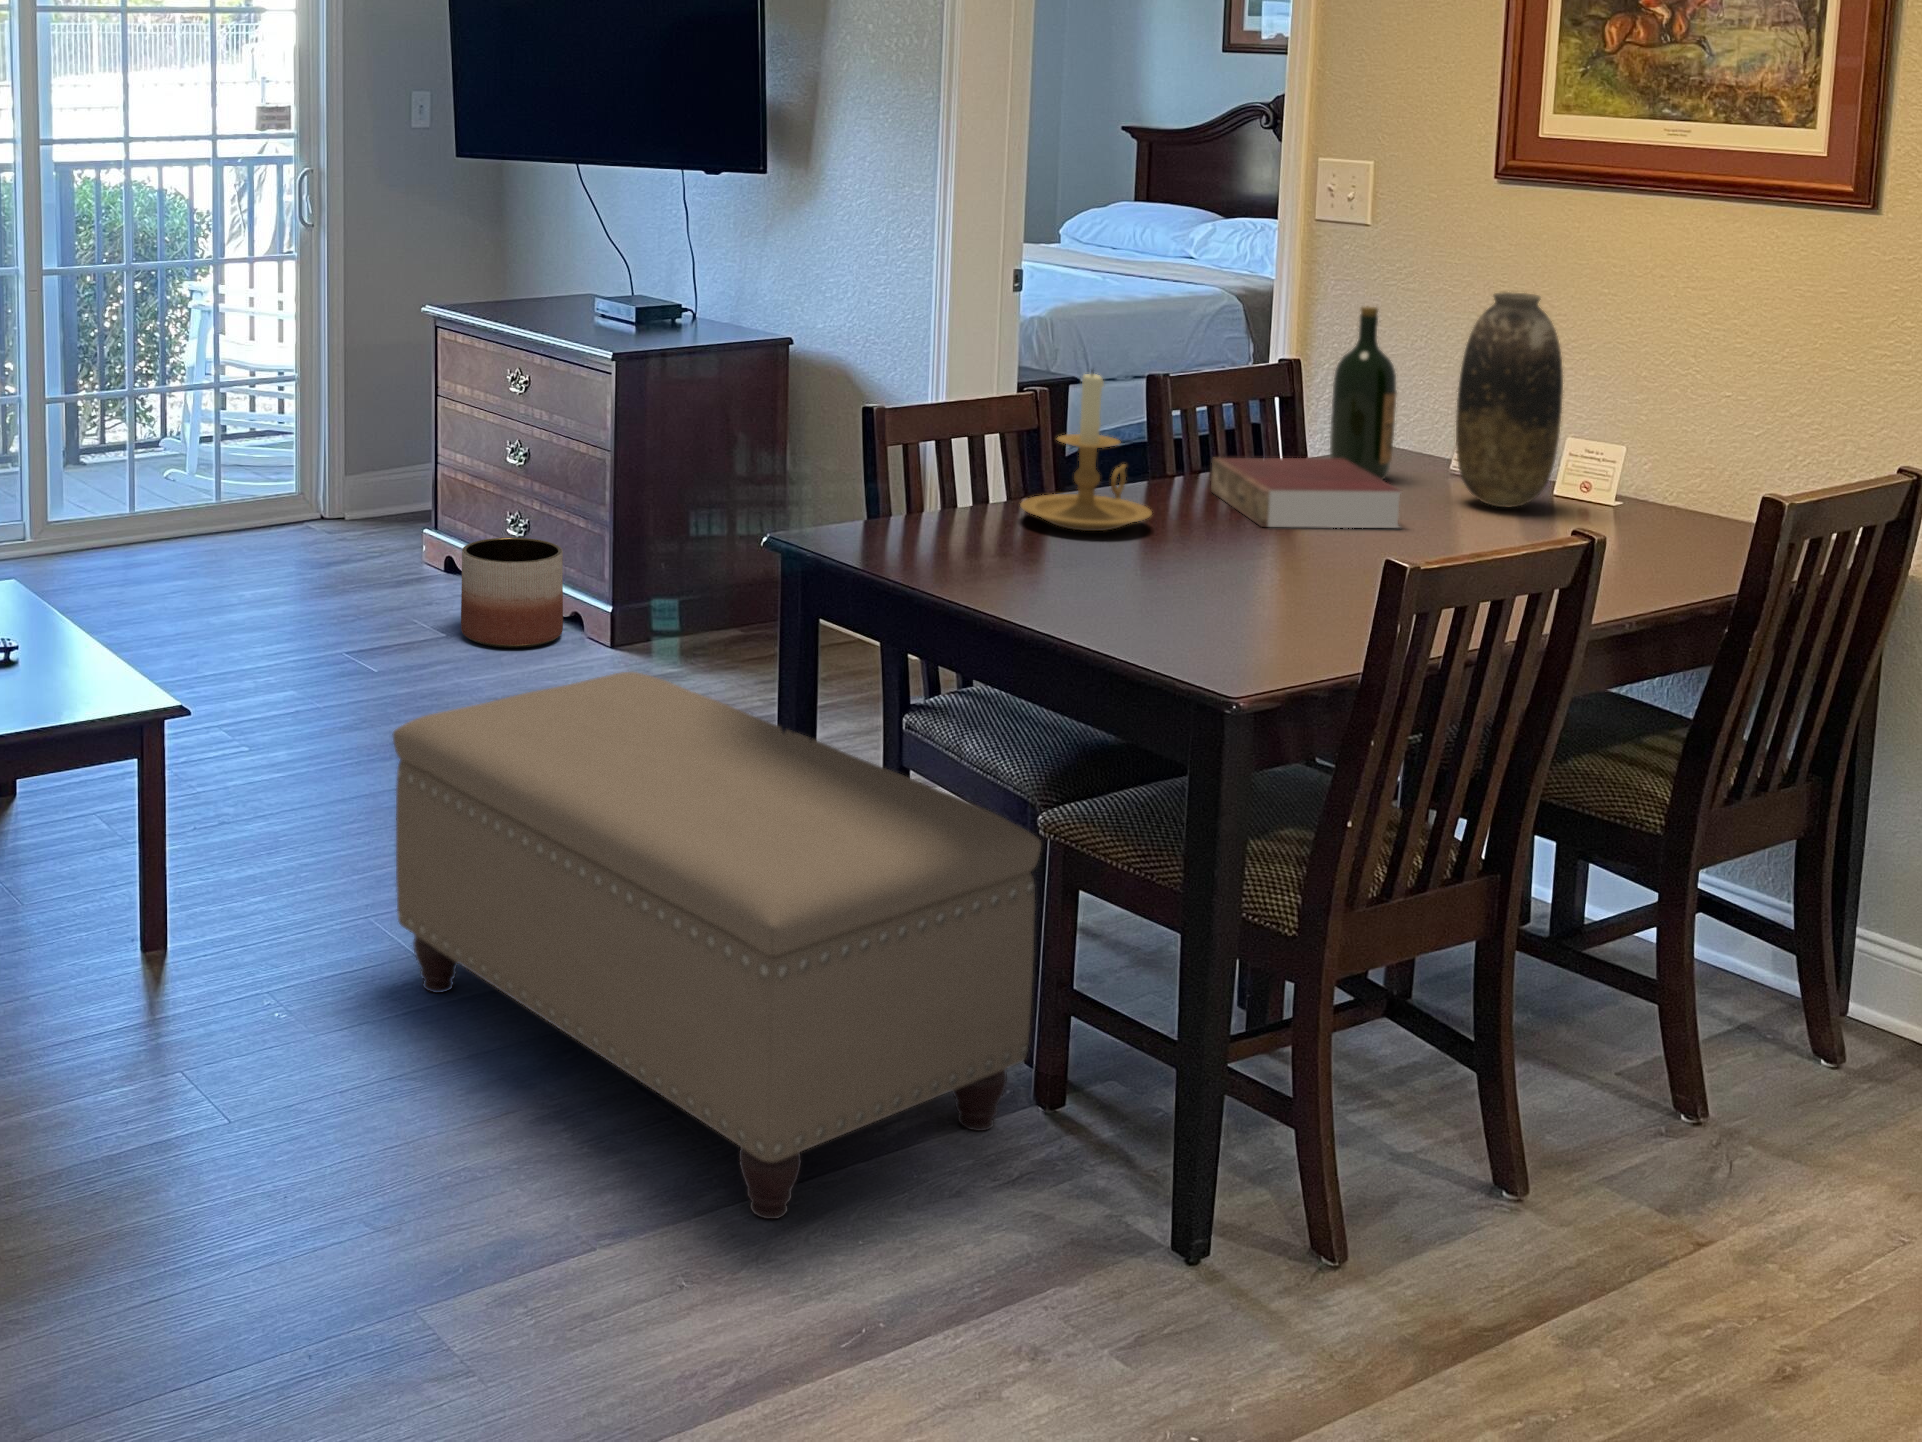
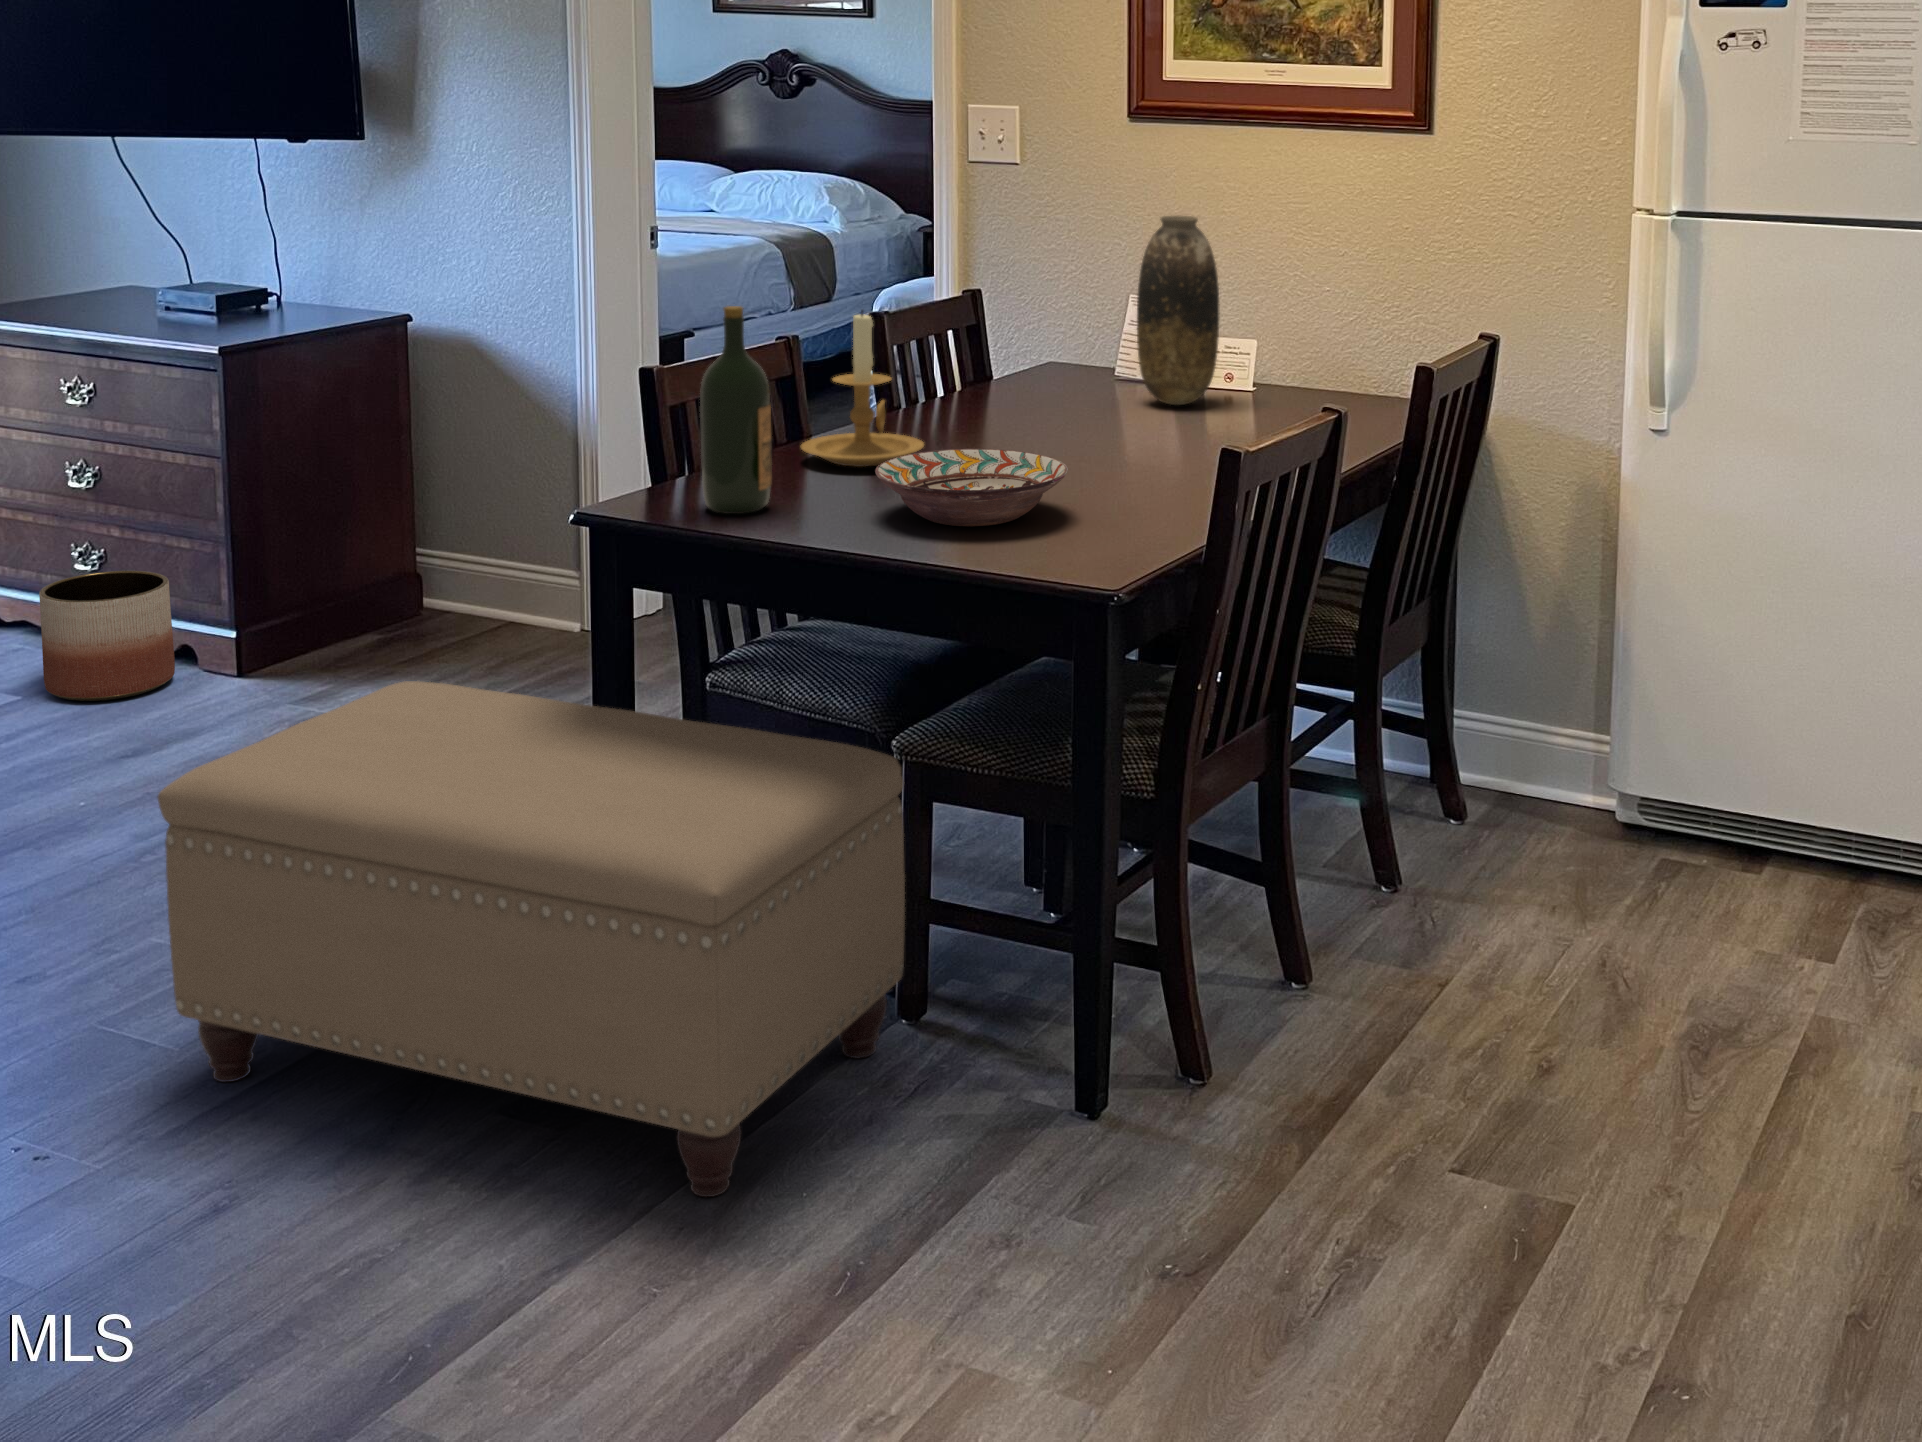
wine bottle: present [1330,306,1397,480] -> present [700,306,772,514]
book: present [1211,458,1402,528] -> none [943,376,1120,444]
decorative bowl: none [1044,523,1257,609] -> present [875,449,1068,526]

